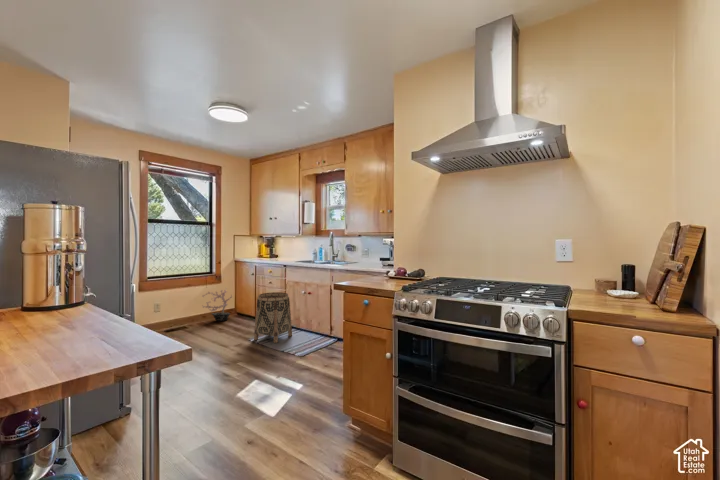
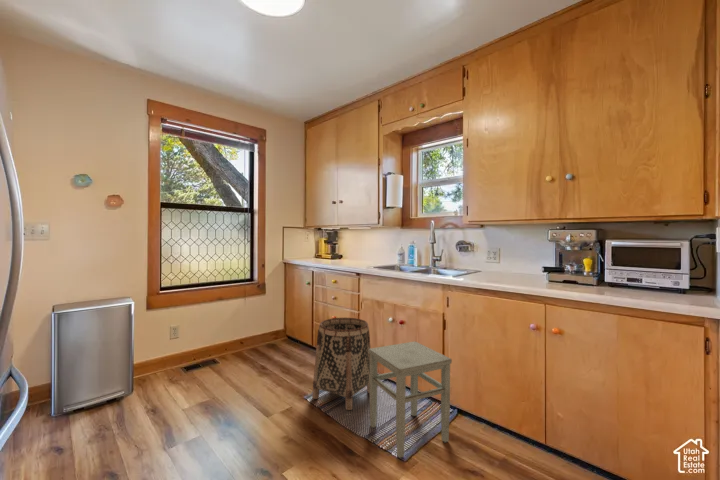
potted plant: present [202,290,231,321] -> none [236,300,281,350]
stool: none [285,302,328,356] -> present [369,342,452,458]

